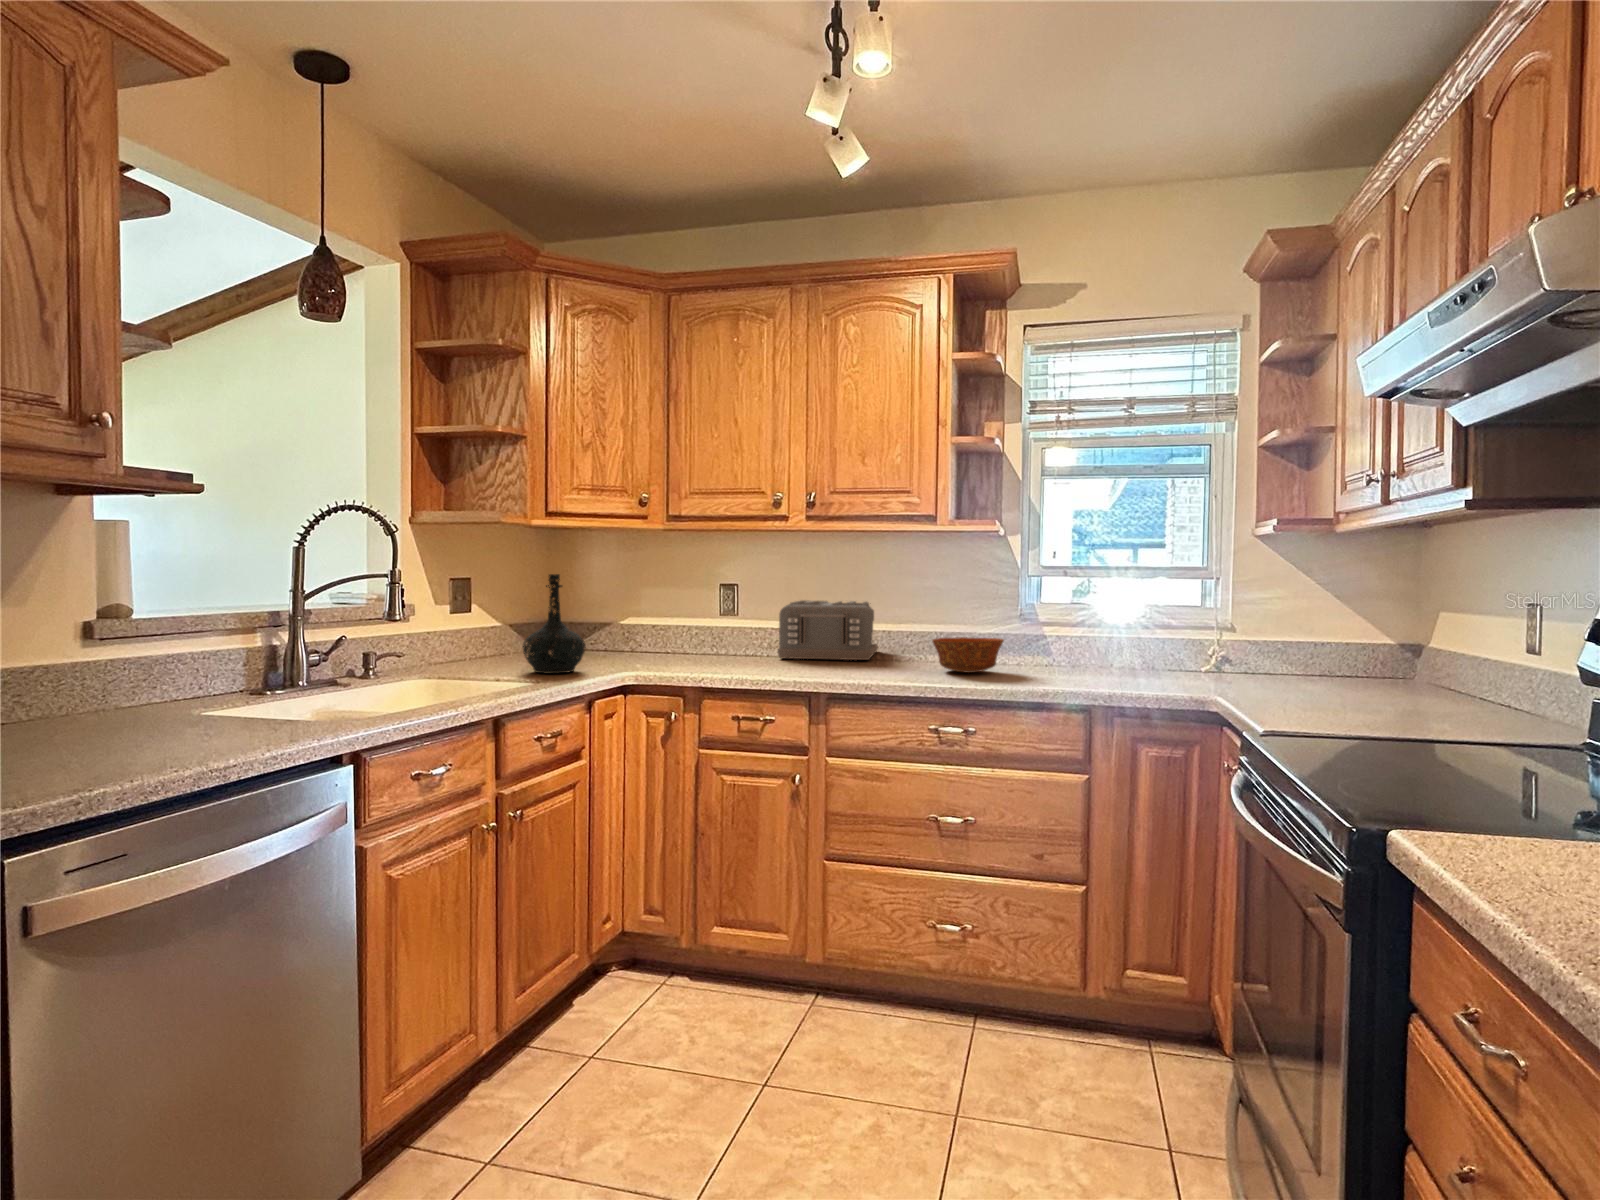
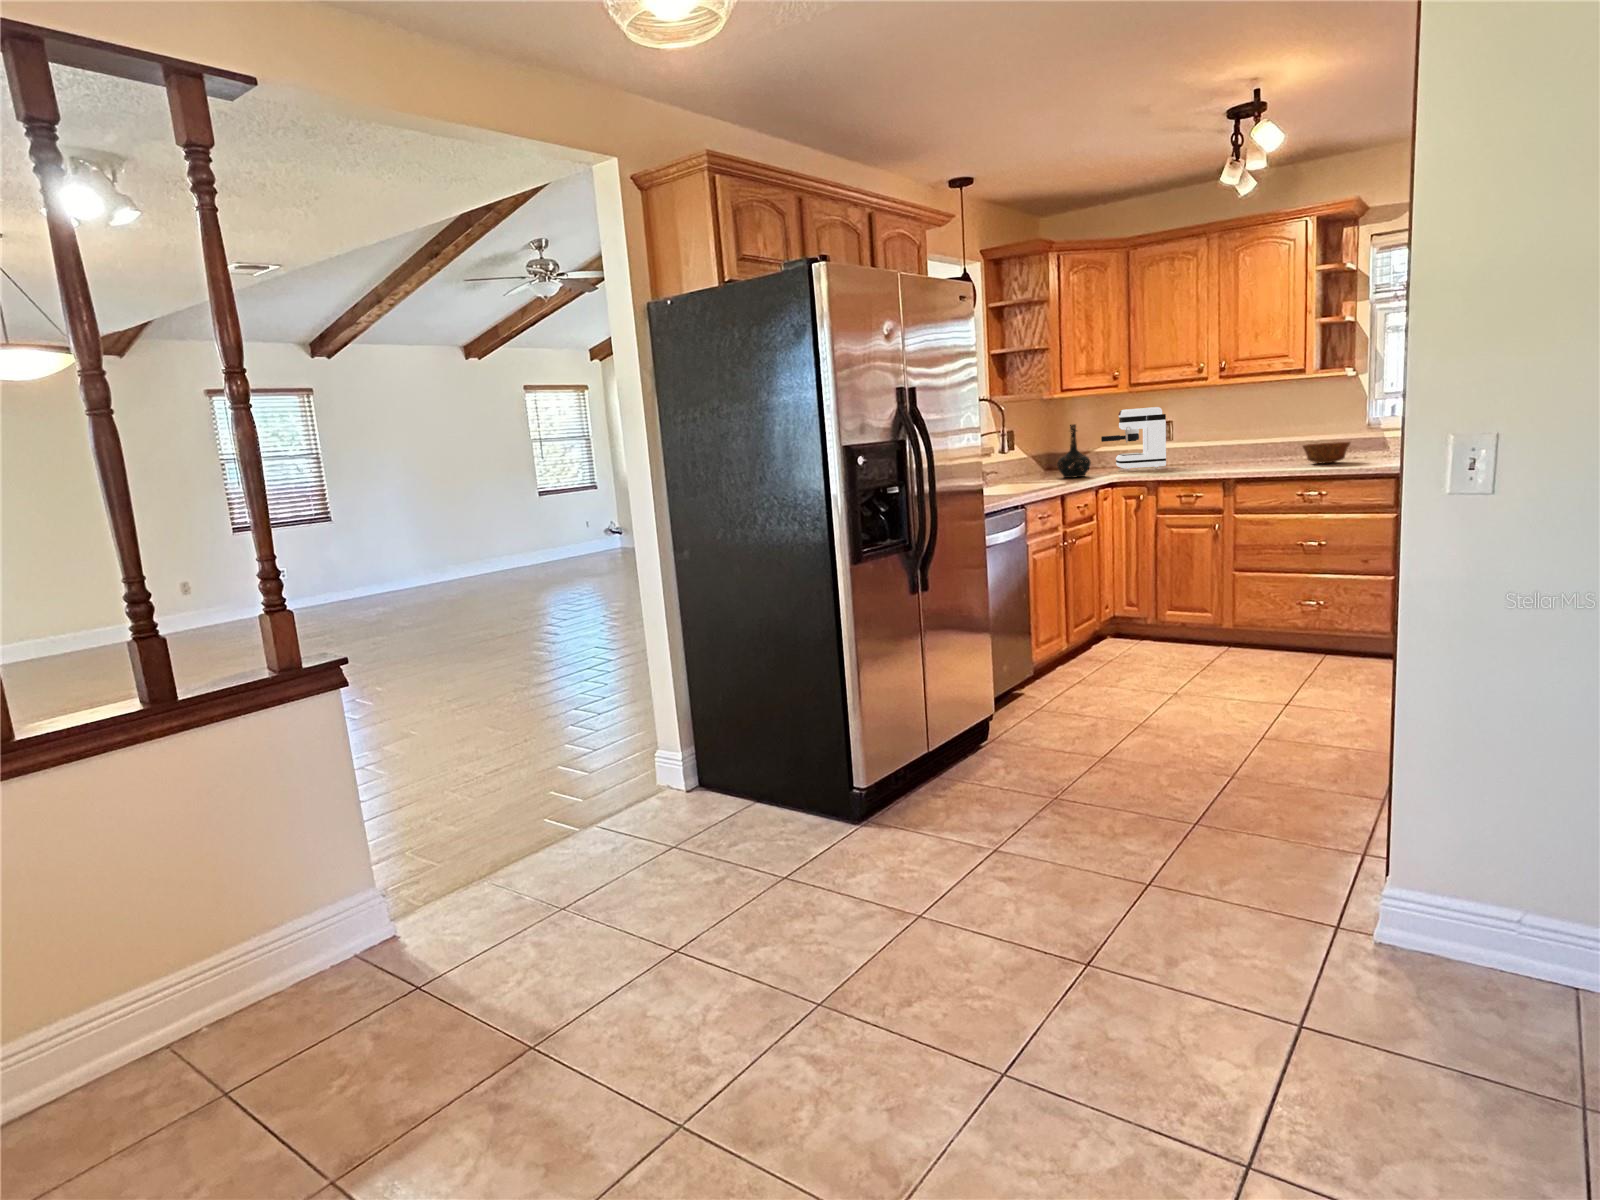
coffee maker: none [618,556,721,661] -> present [1101,407,1166,470]
toaster: present [778,600,878,660] -> none [1201,427,1267,464]

